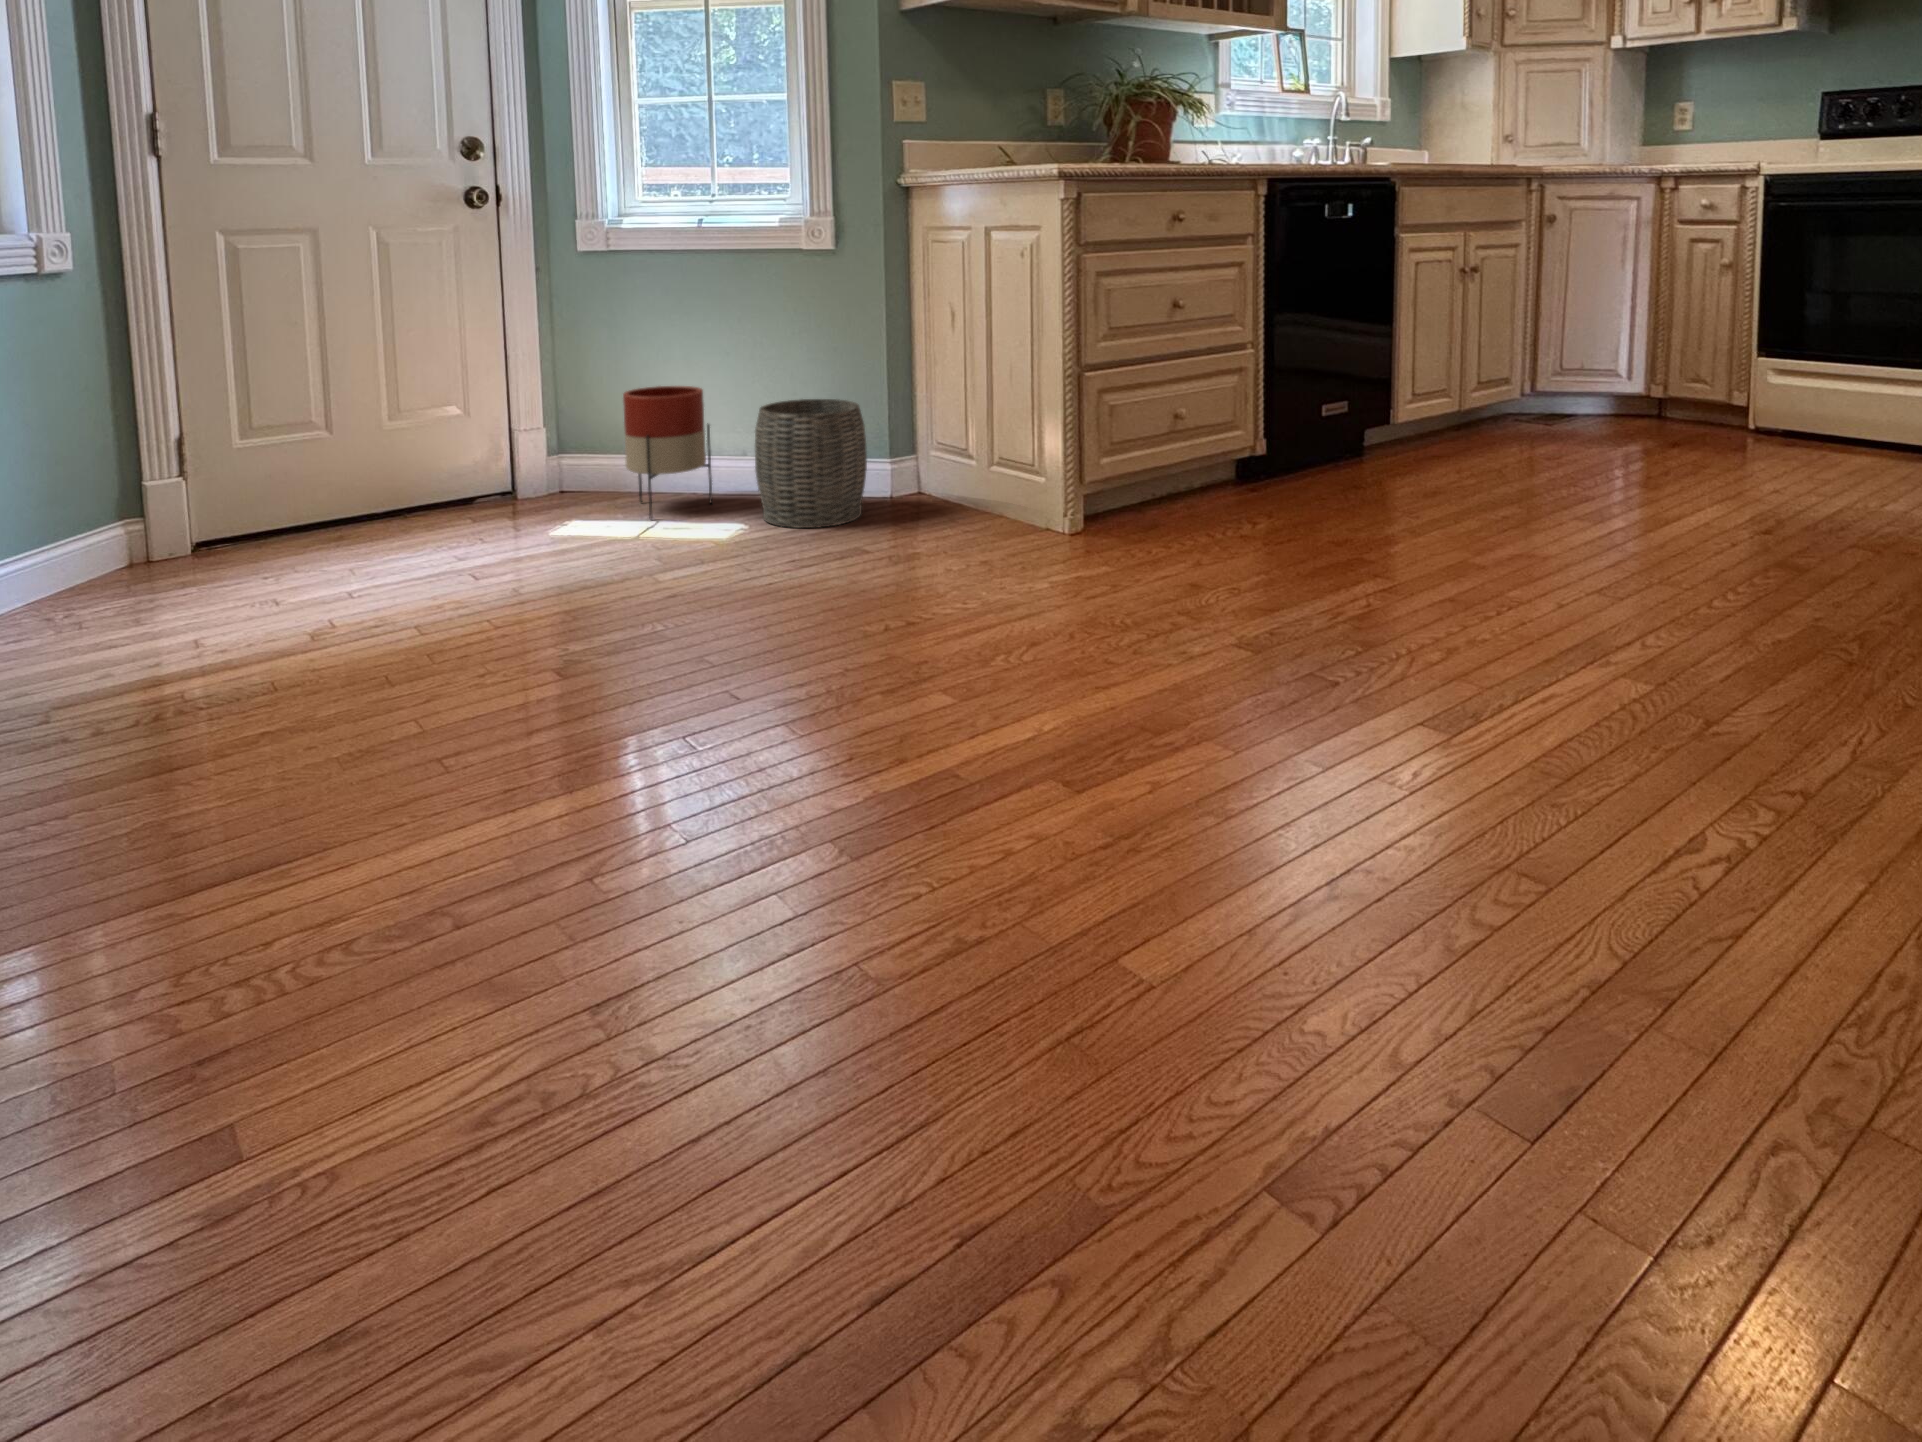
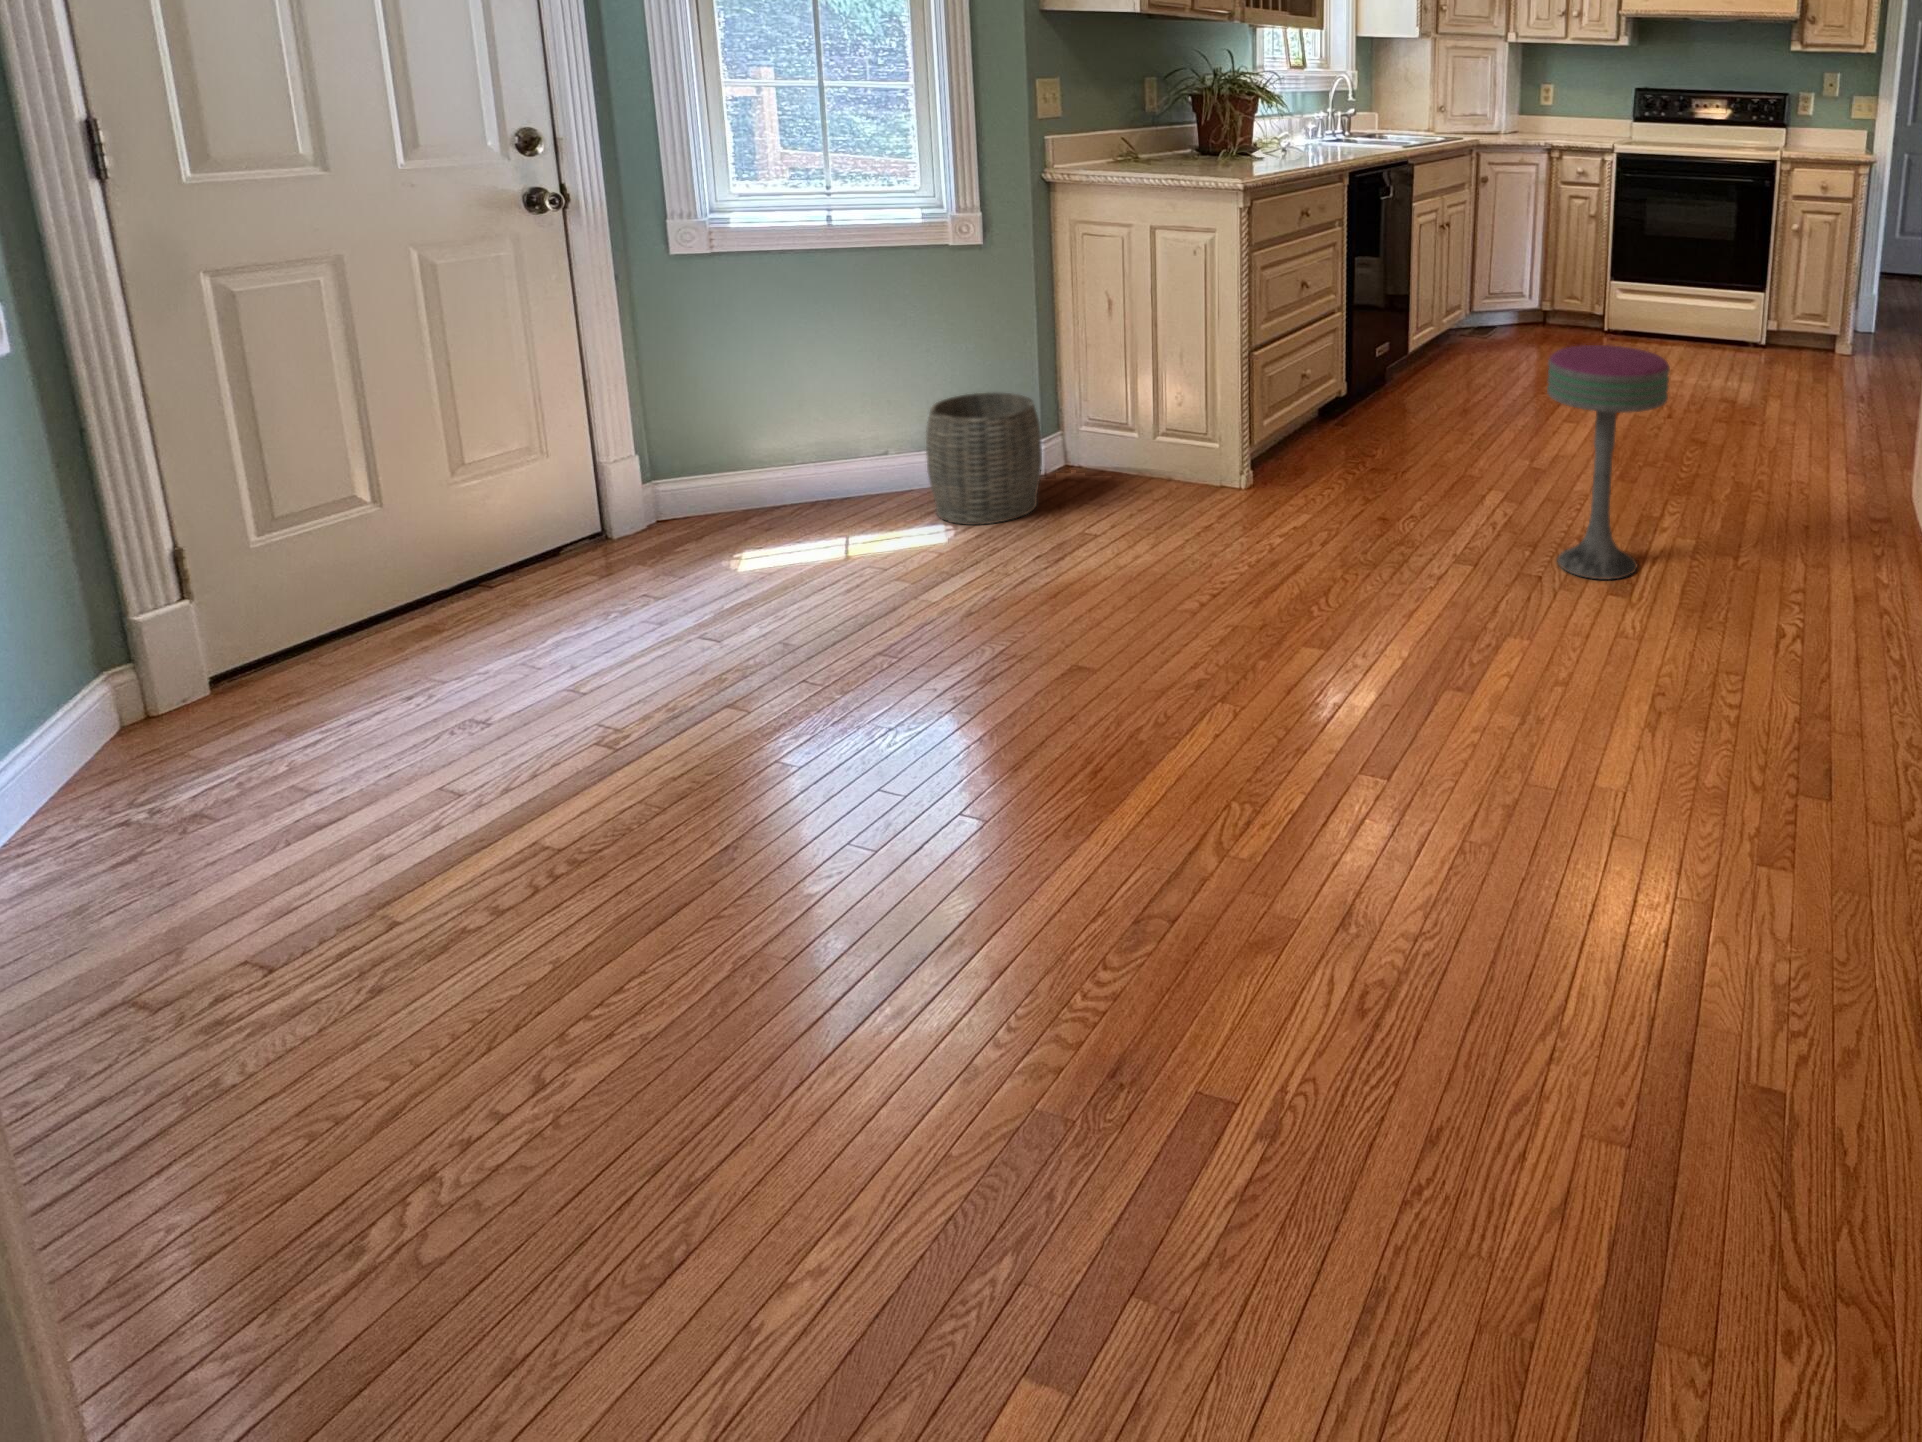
bar stool: none [1361,346,1561,703] -> present [1547,345,1670,579]
planter: present [623,386,712,519] -> none [759,394,861,540]

